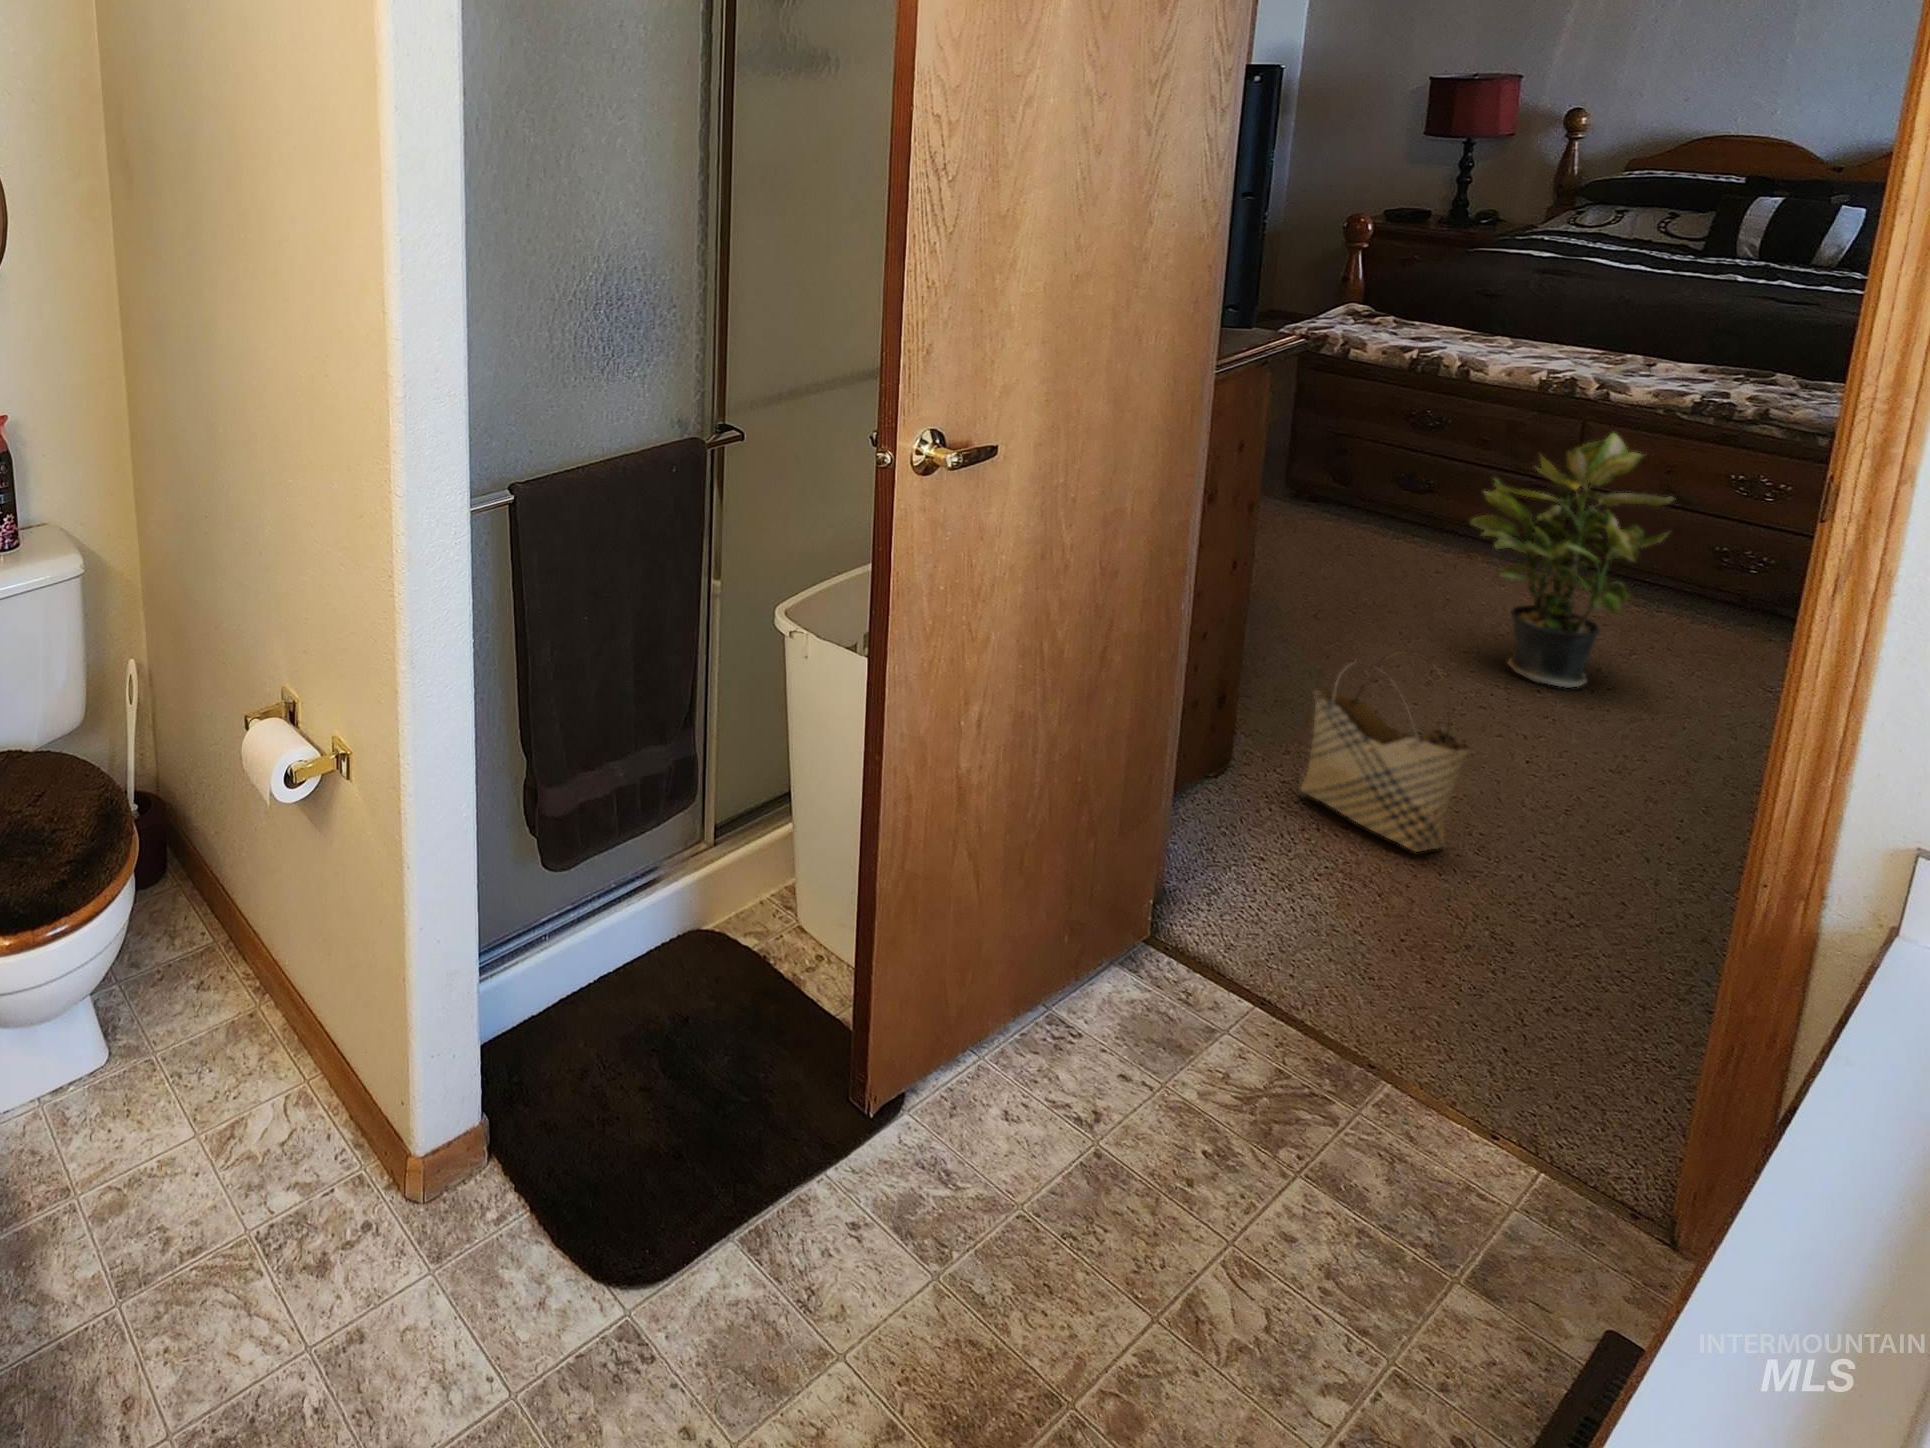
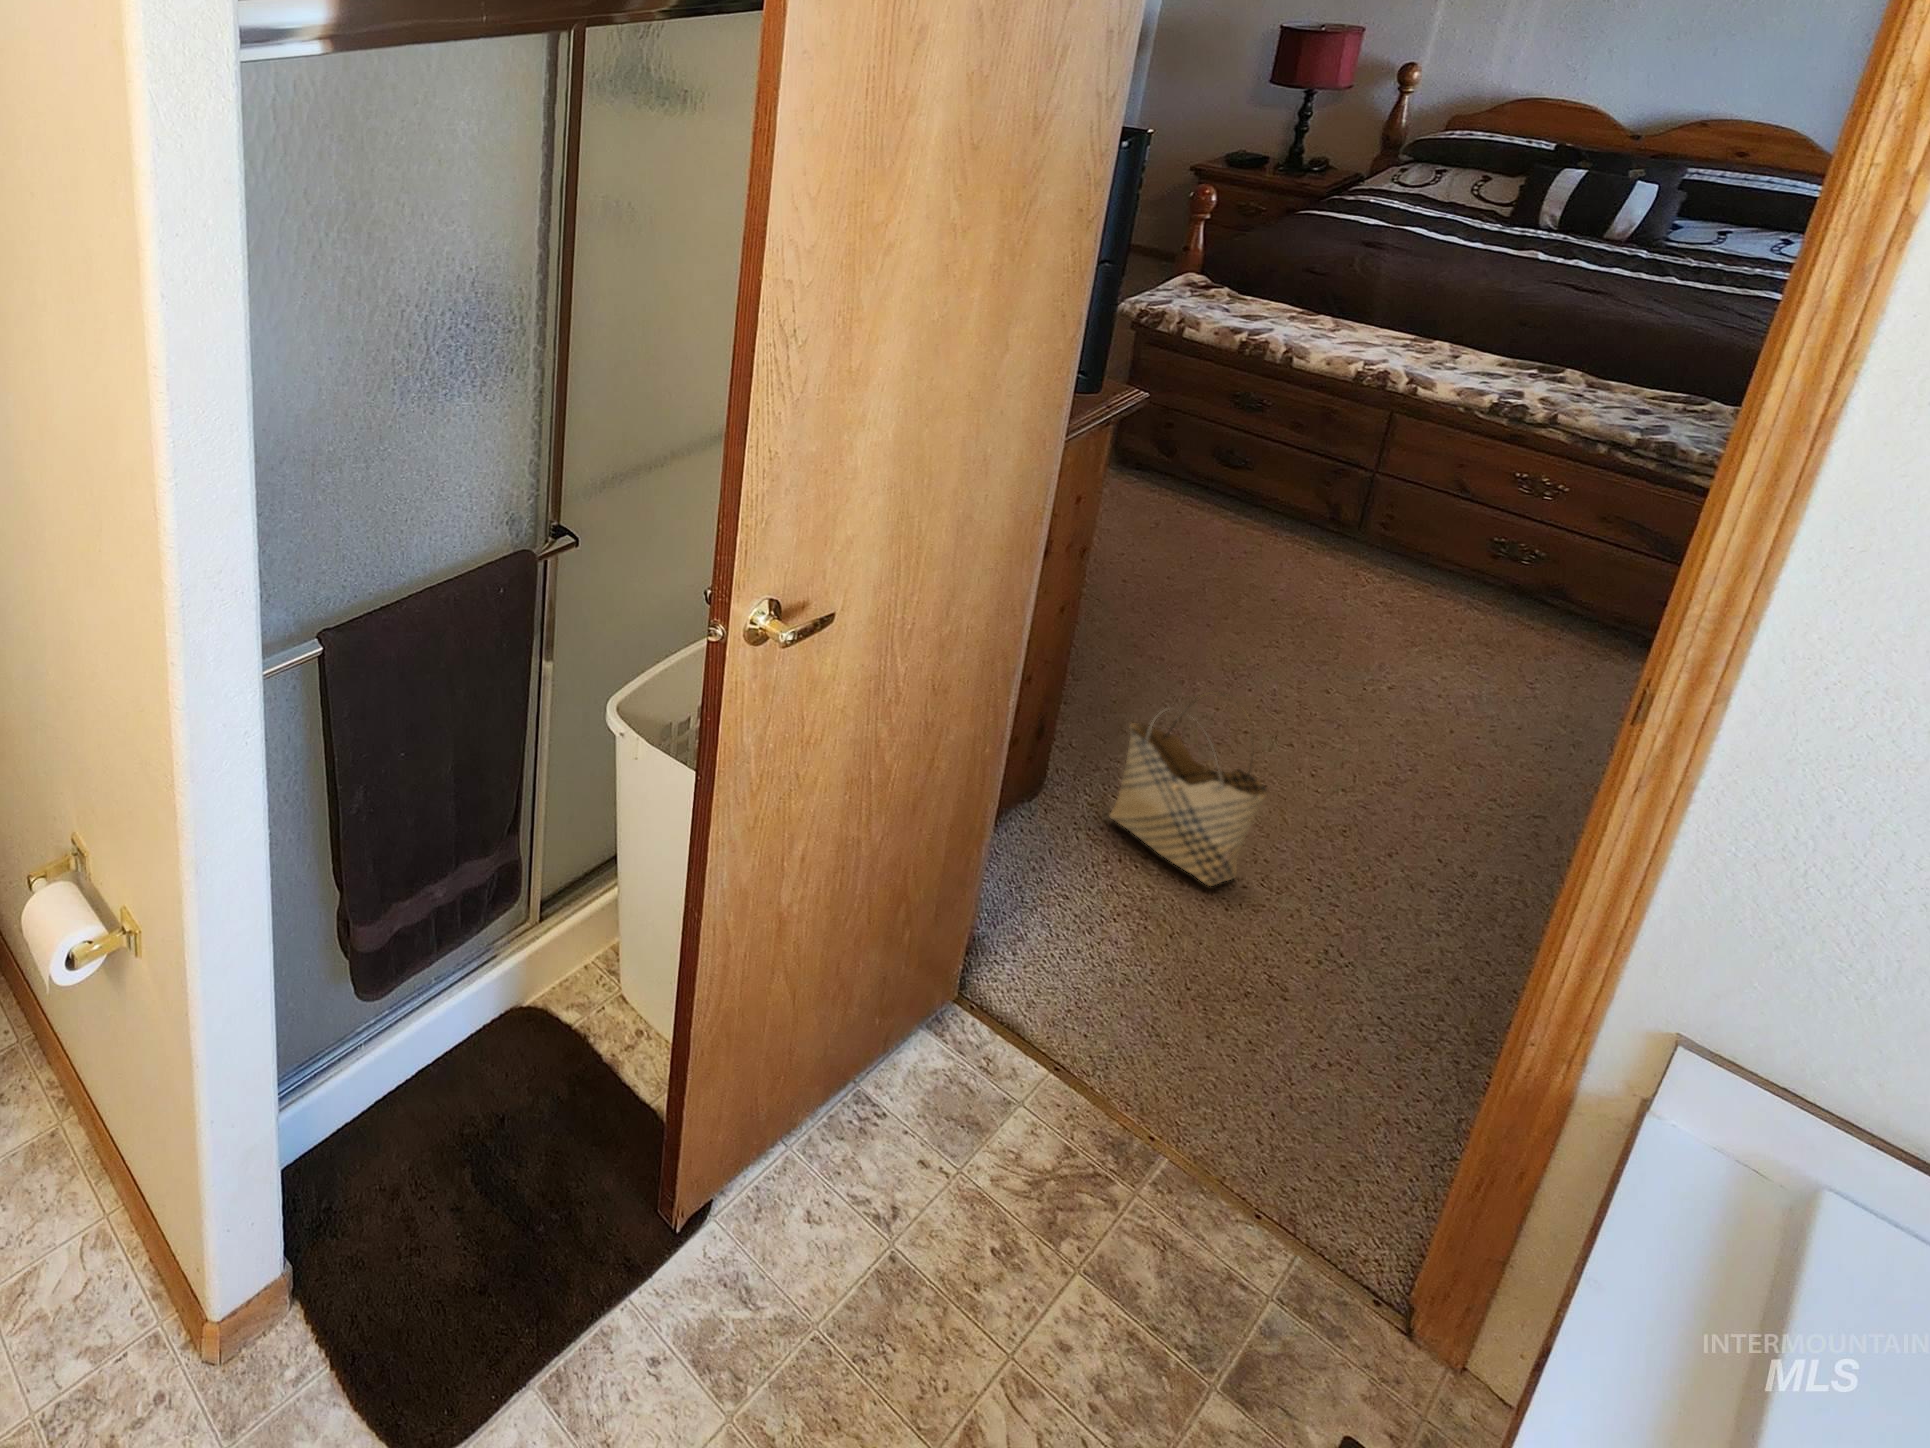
potted plant: present [1471,433,1674,688] -> none [1285,448,1474,687]

